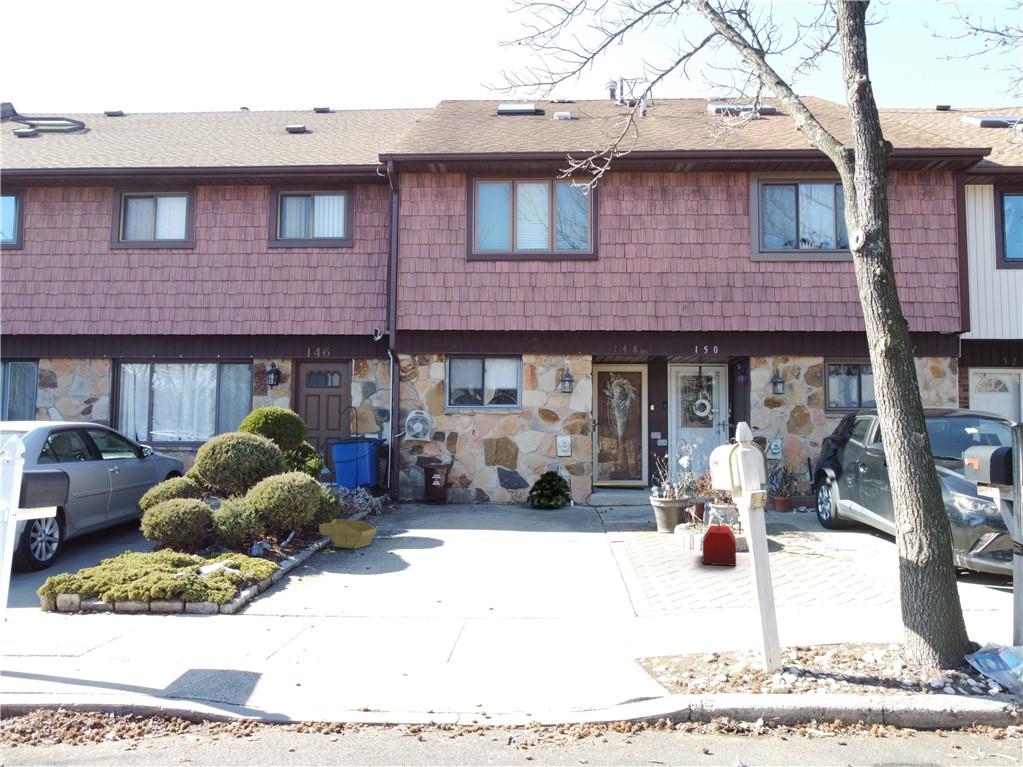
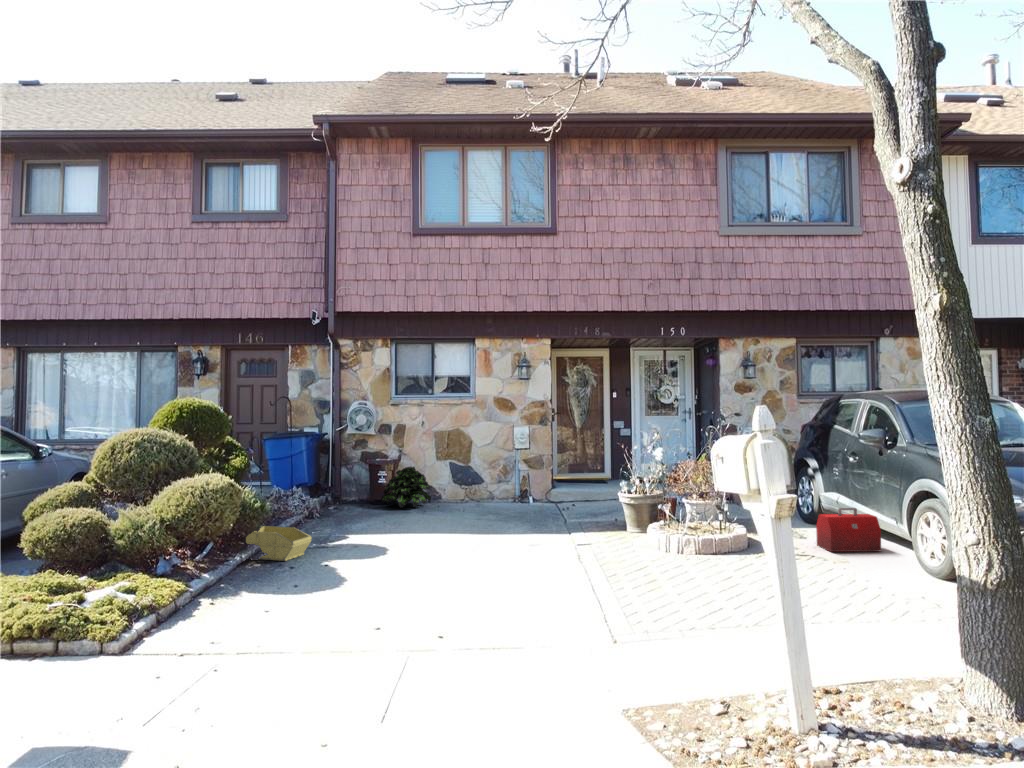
potted plant: present [527,471,571,508] -> present [381,467,431,508]
toolbox: present [702,521,736,566] -> present [816,508,881,552]

